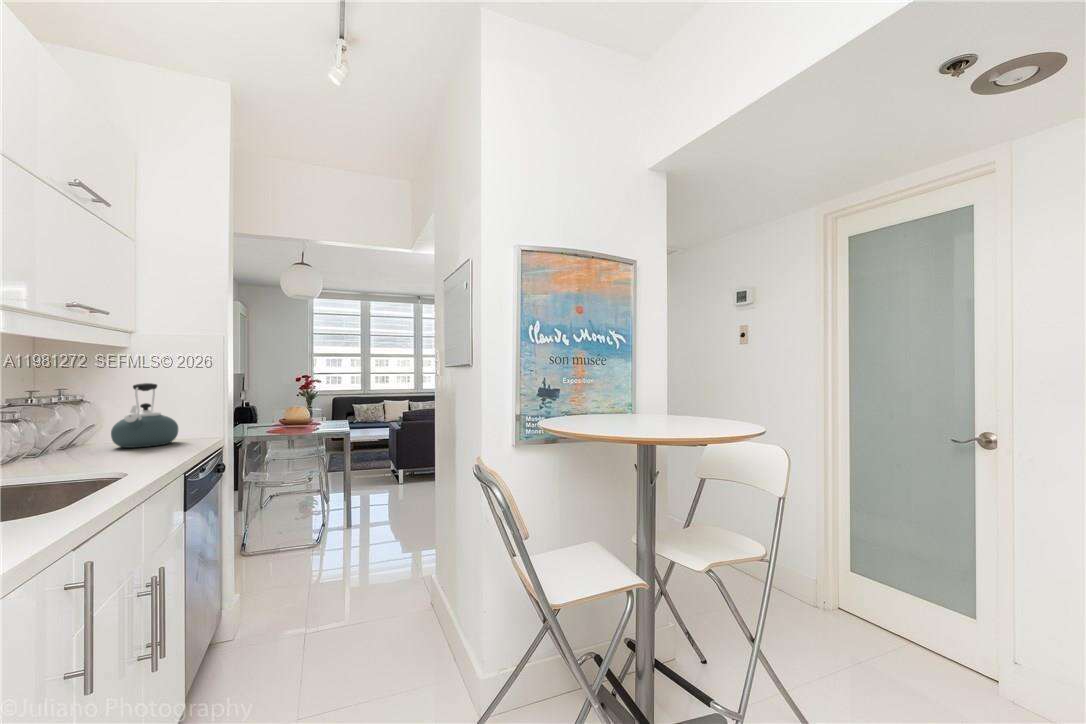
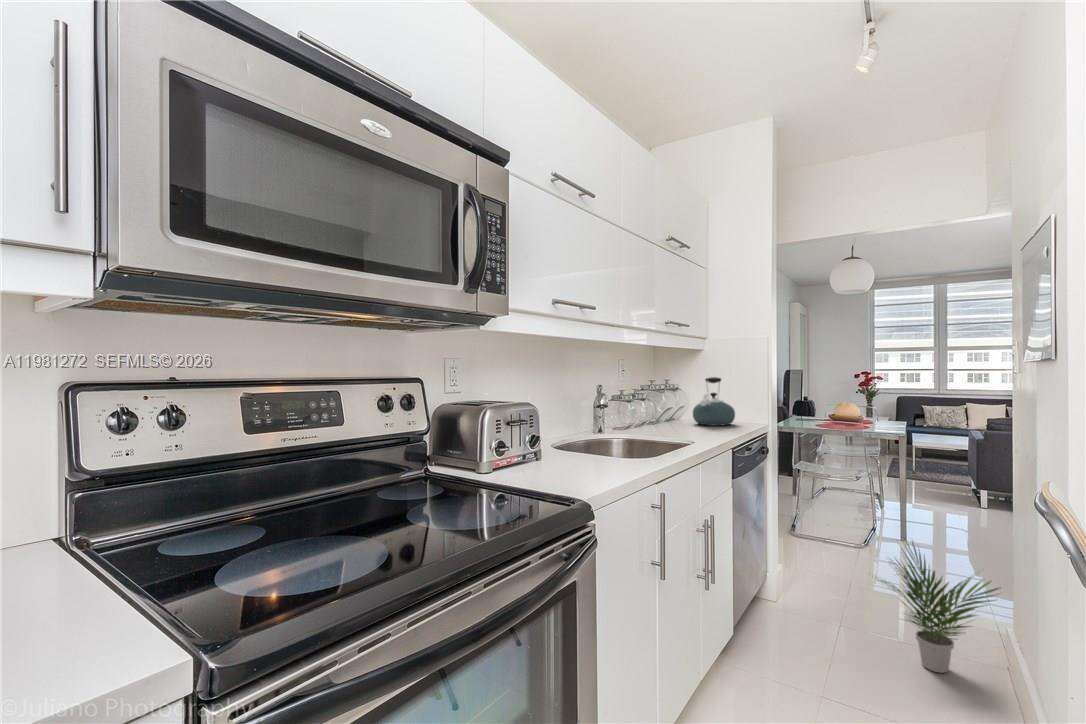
potted plant: none [333,527,436,644] -> present [881,540,1001,673]

